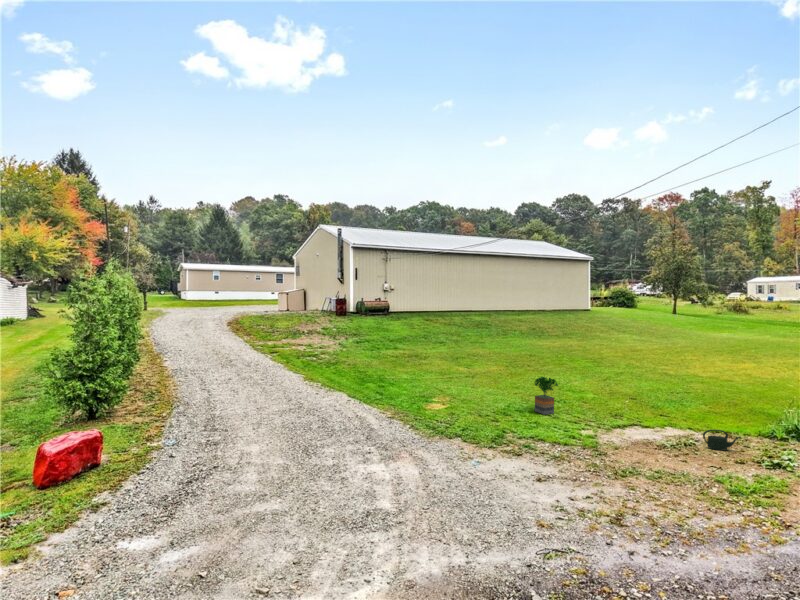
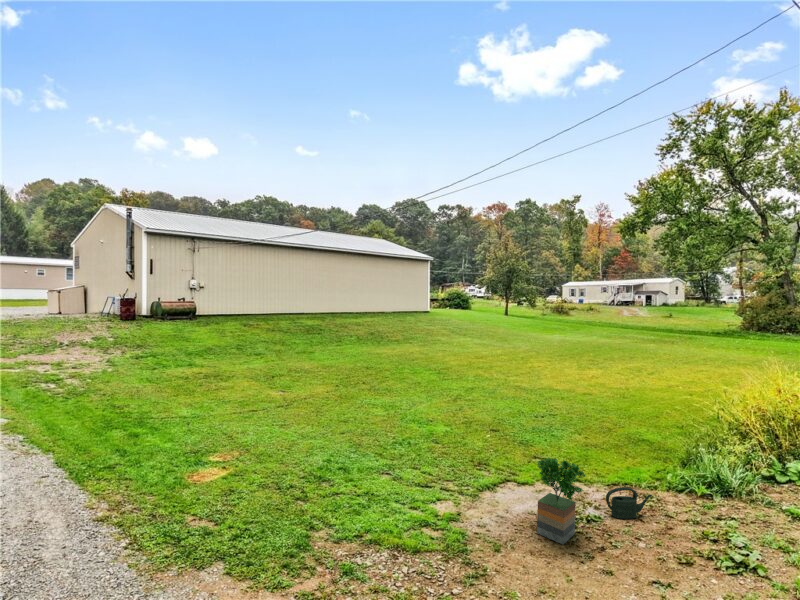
potted tree: present [534,377,558,414] -> present [537,457,586,545]

